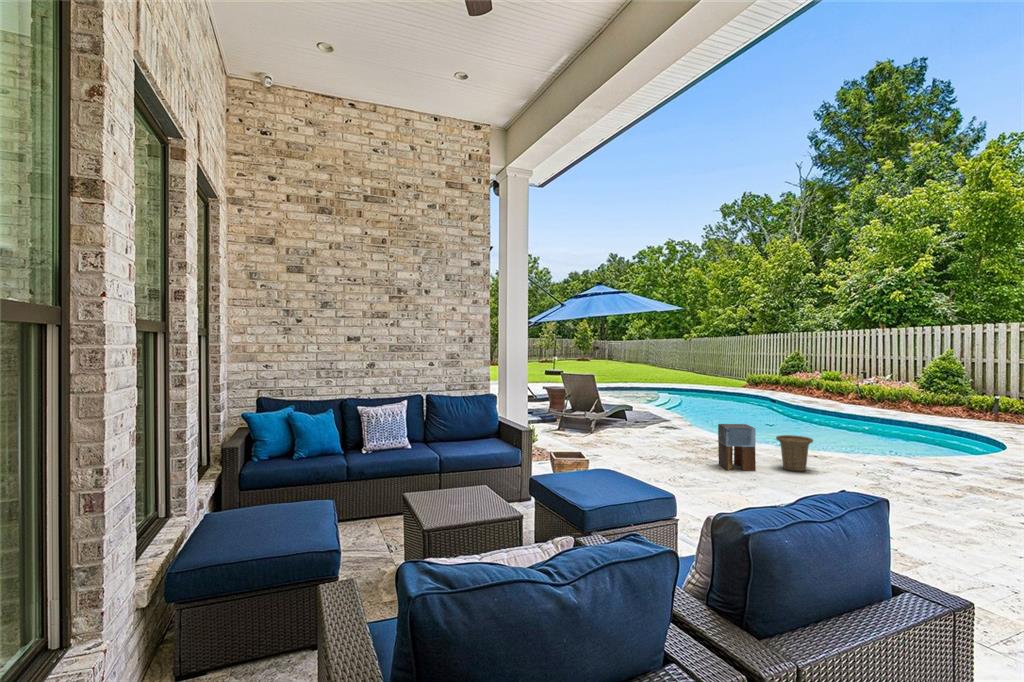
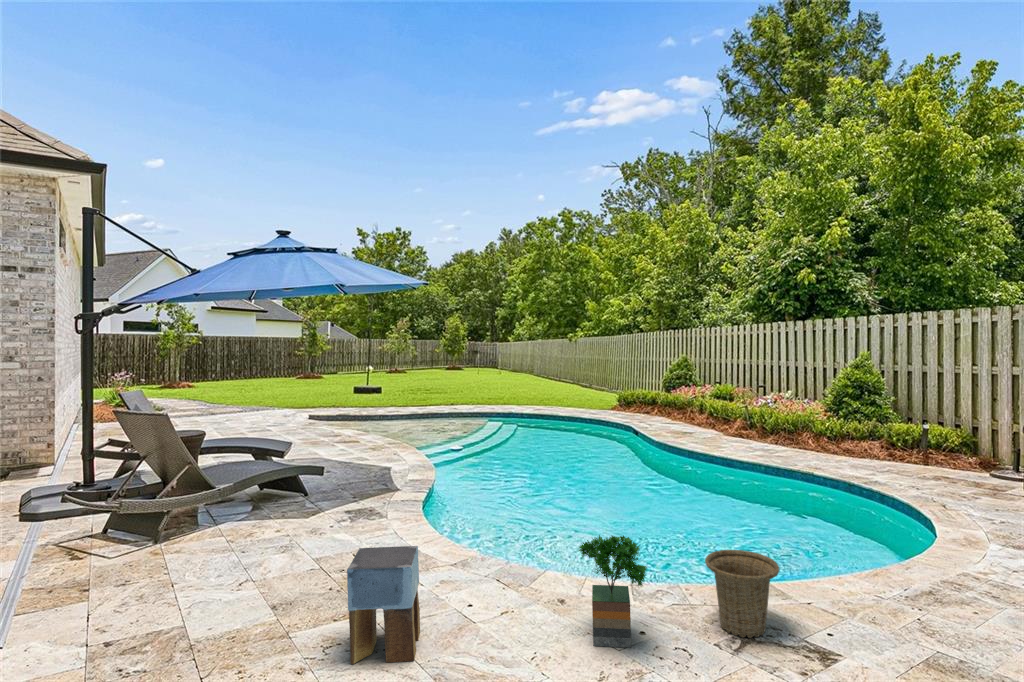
potted tree: none [827,421,867,471] -> present [579,535,647,648]
basket: present [776,435,813,472] -> present [705,550,780,638]

